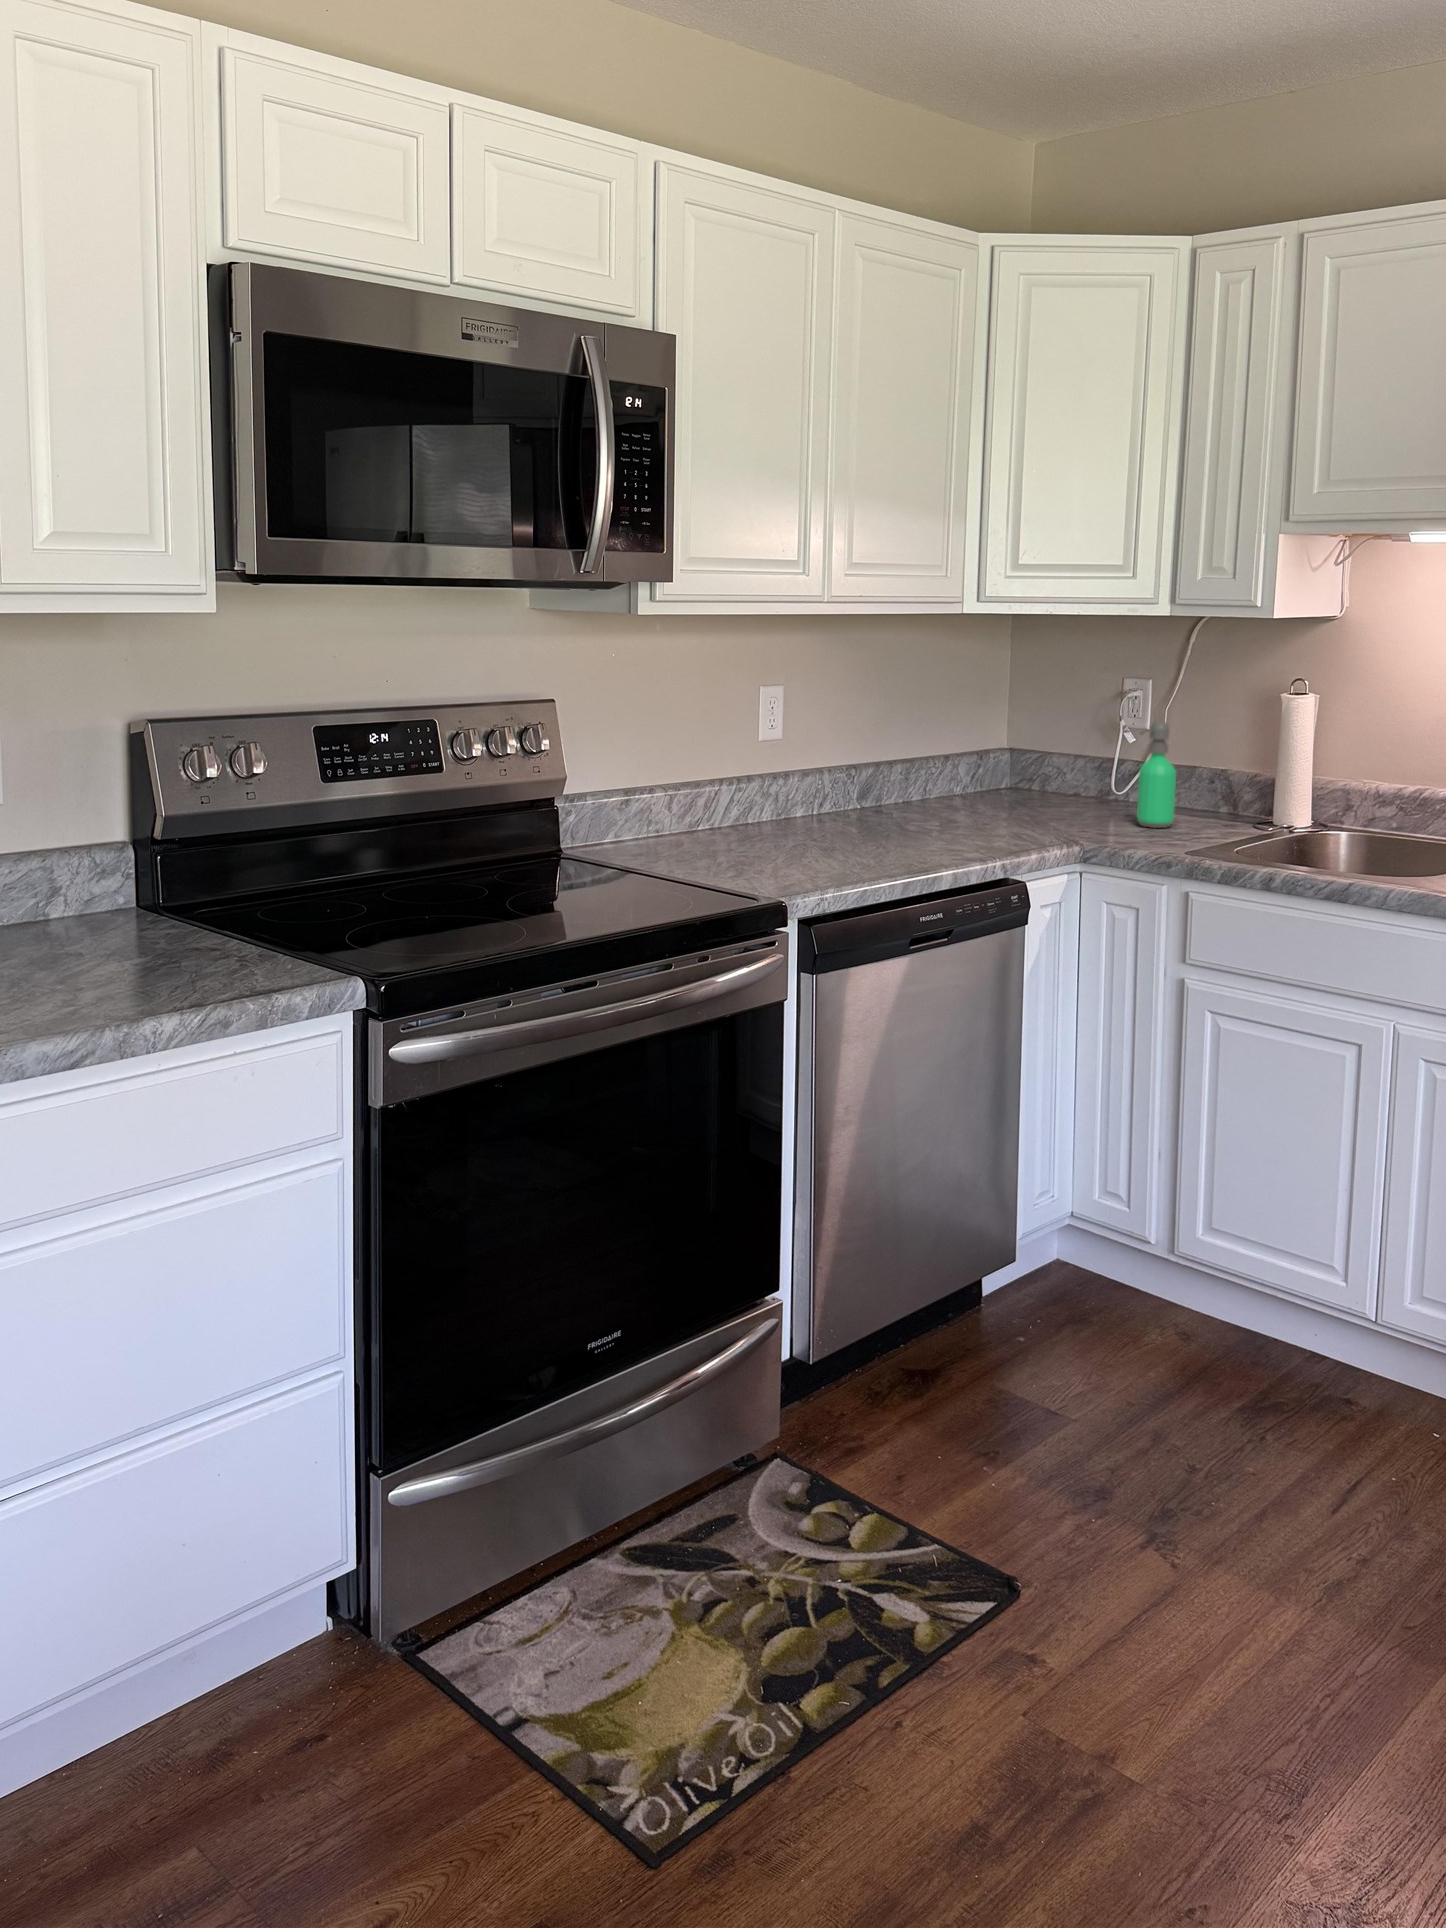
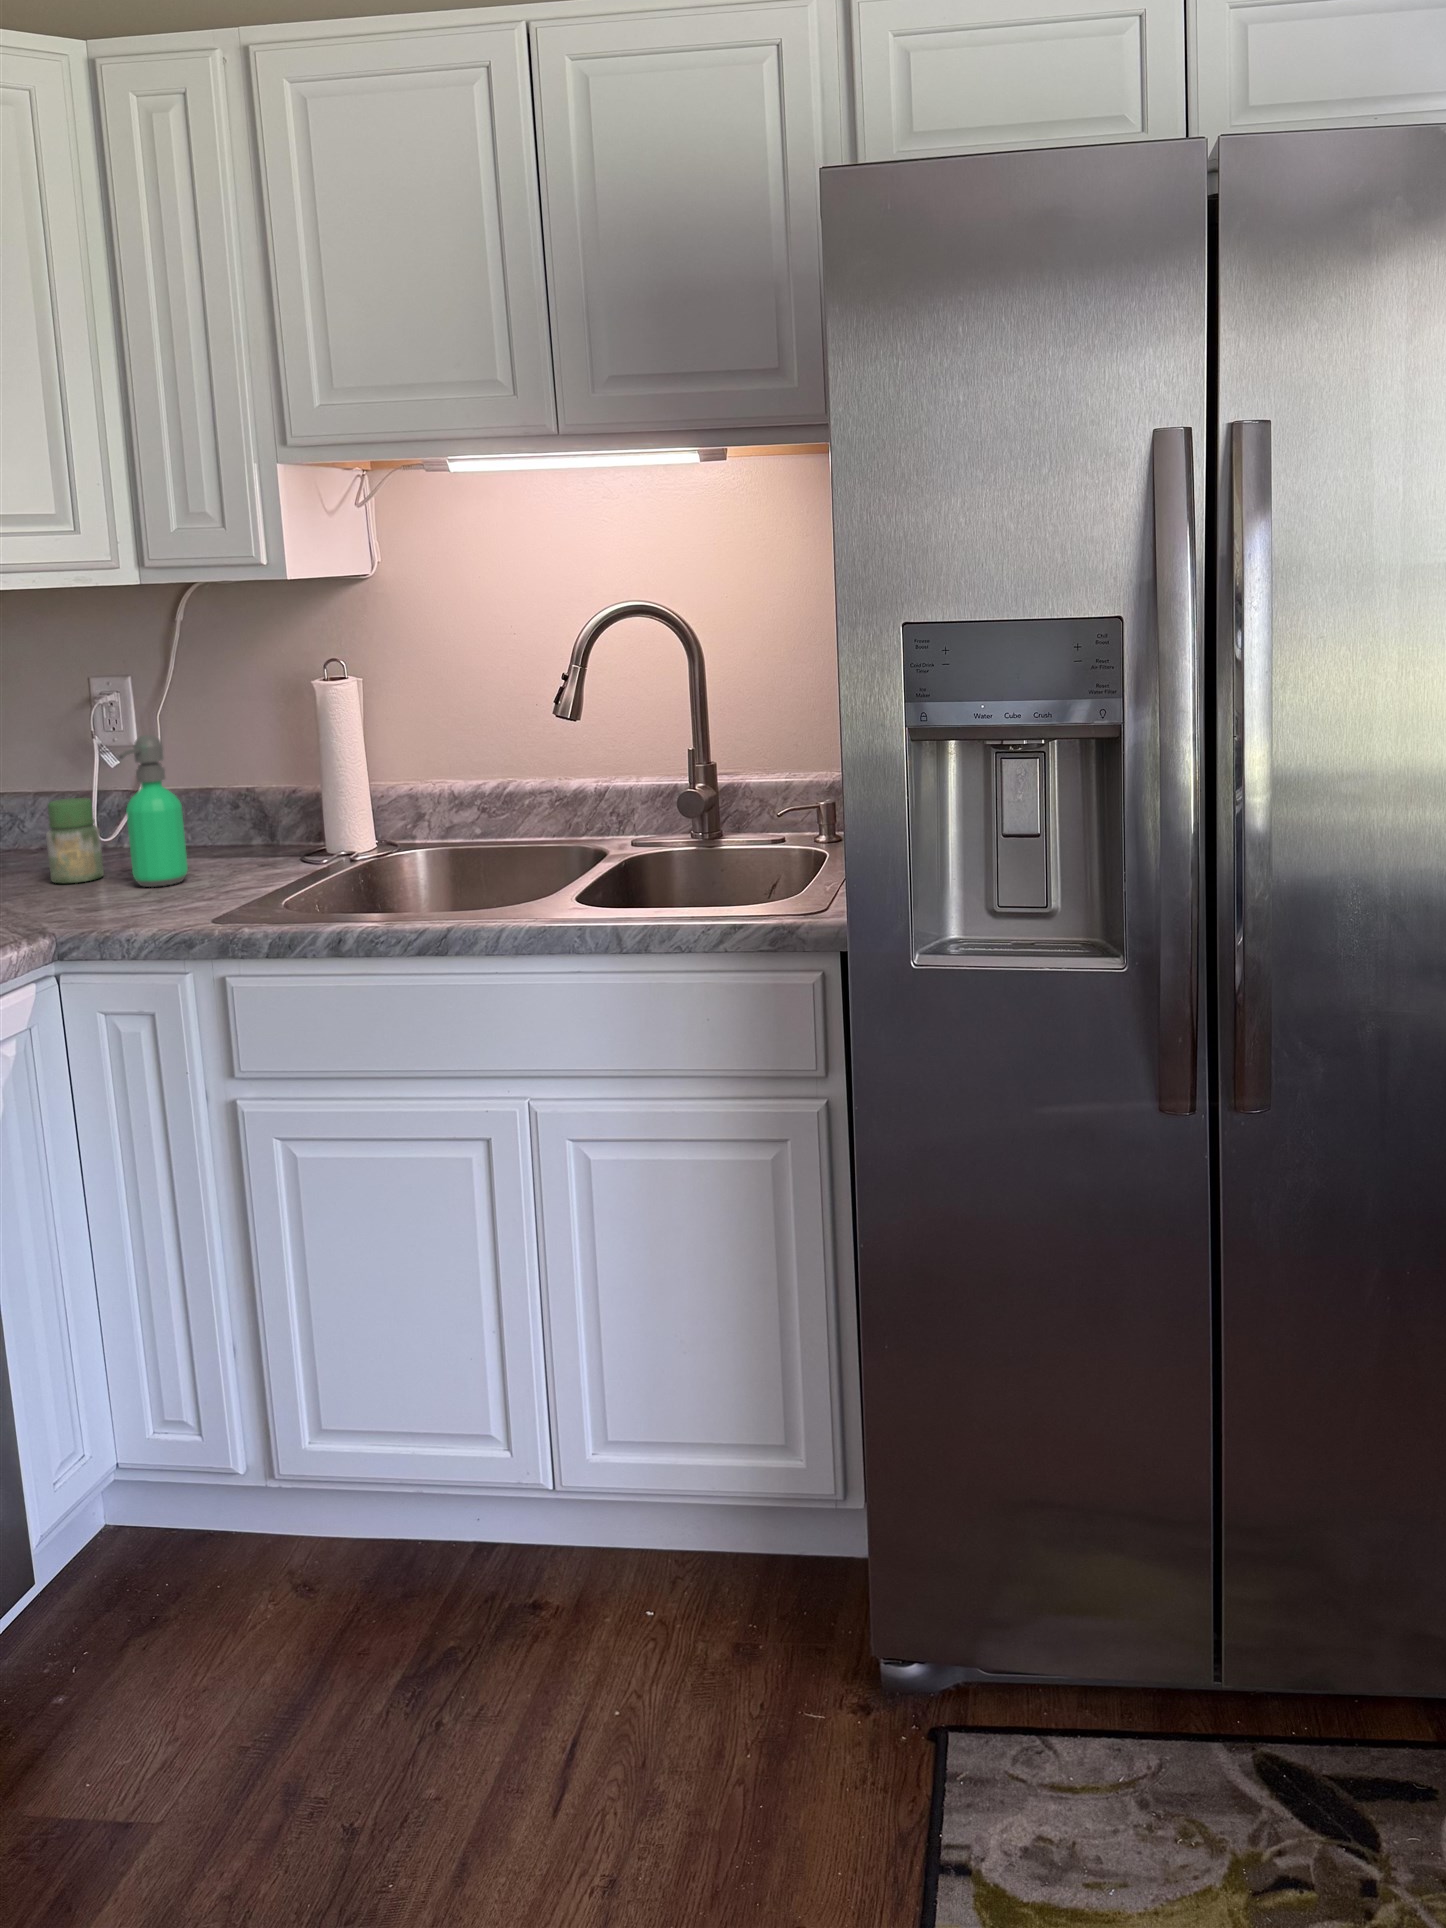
jar: none [1083,759,1119,818] -> present [46,798,104,883]

